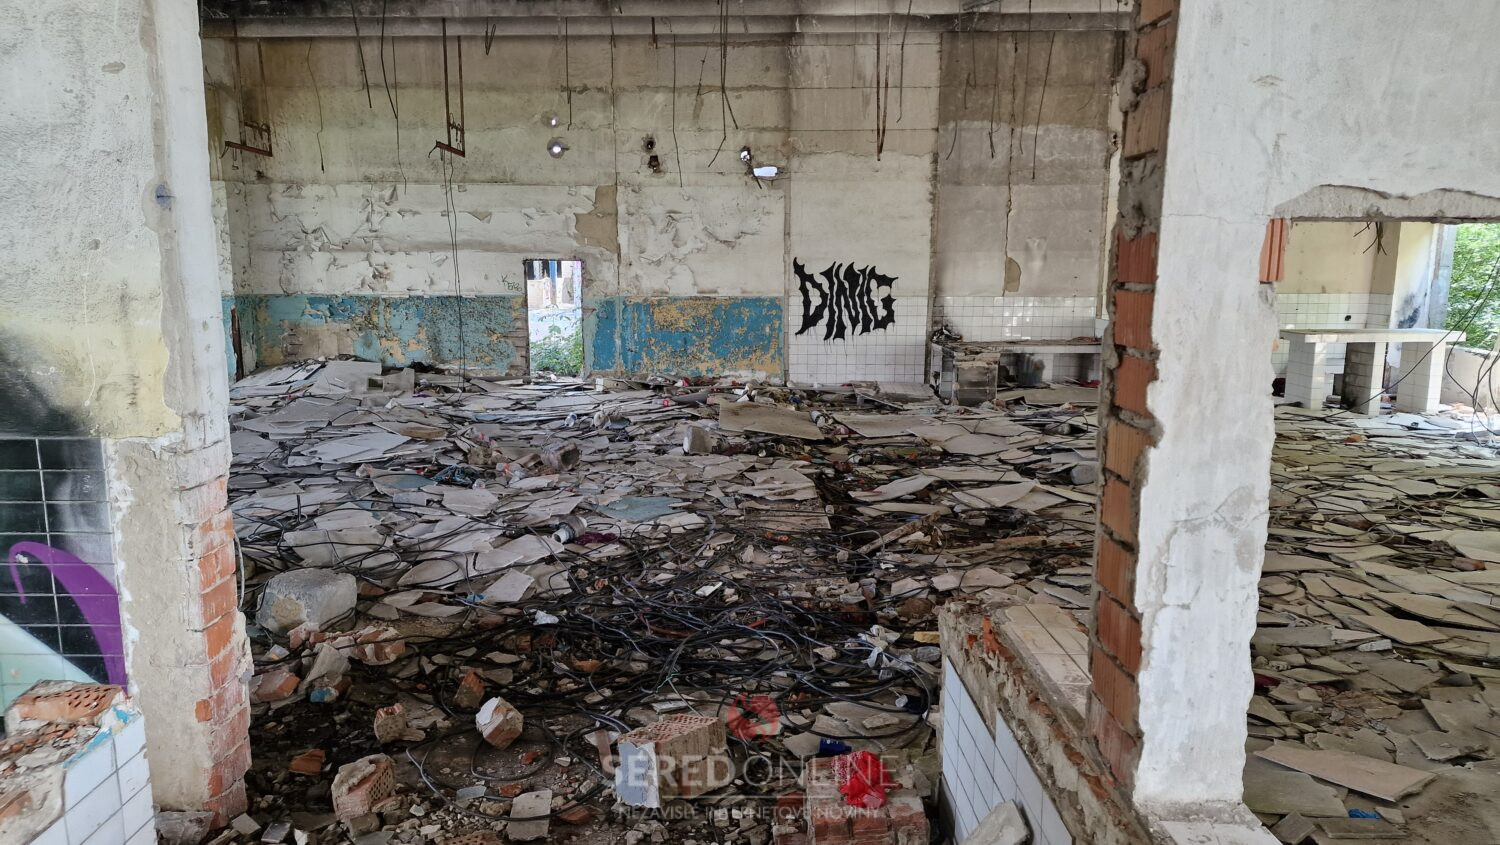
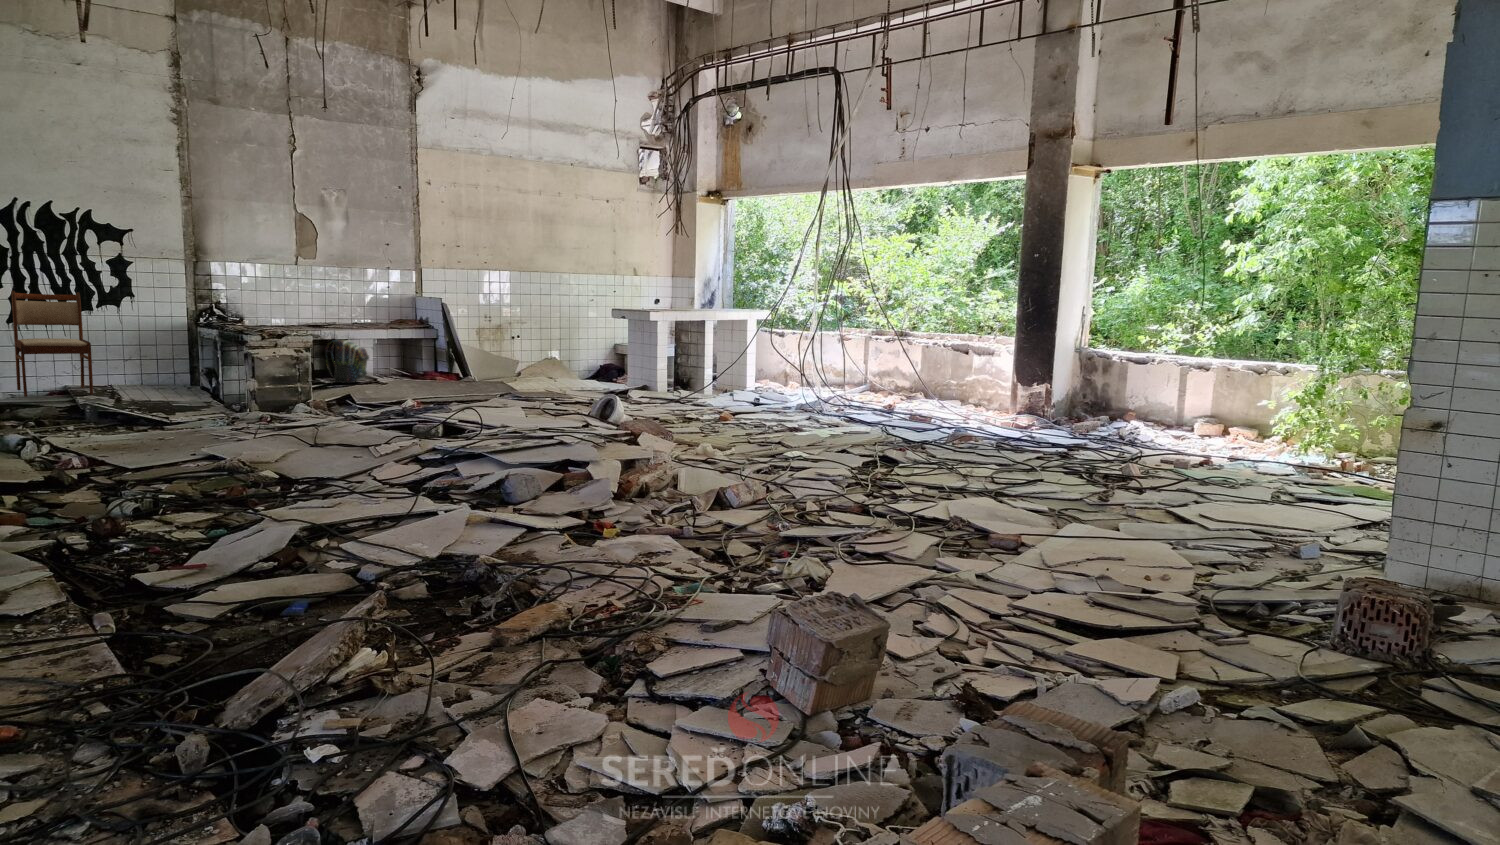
dining chair: none [829,321,867,387] -> present [11,291,93,397]

